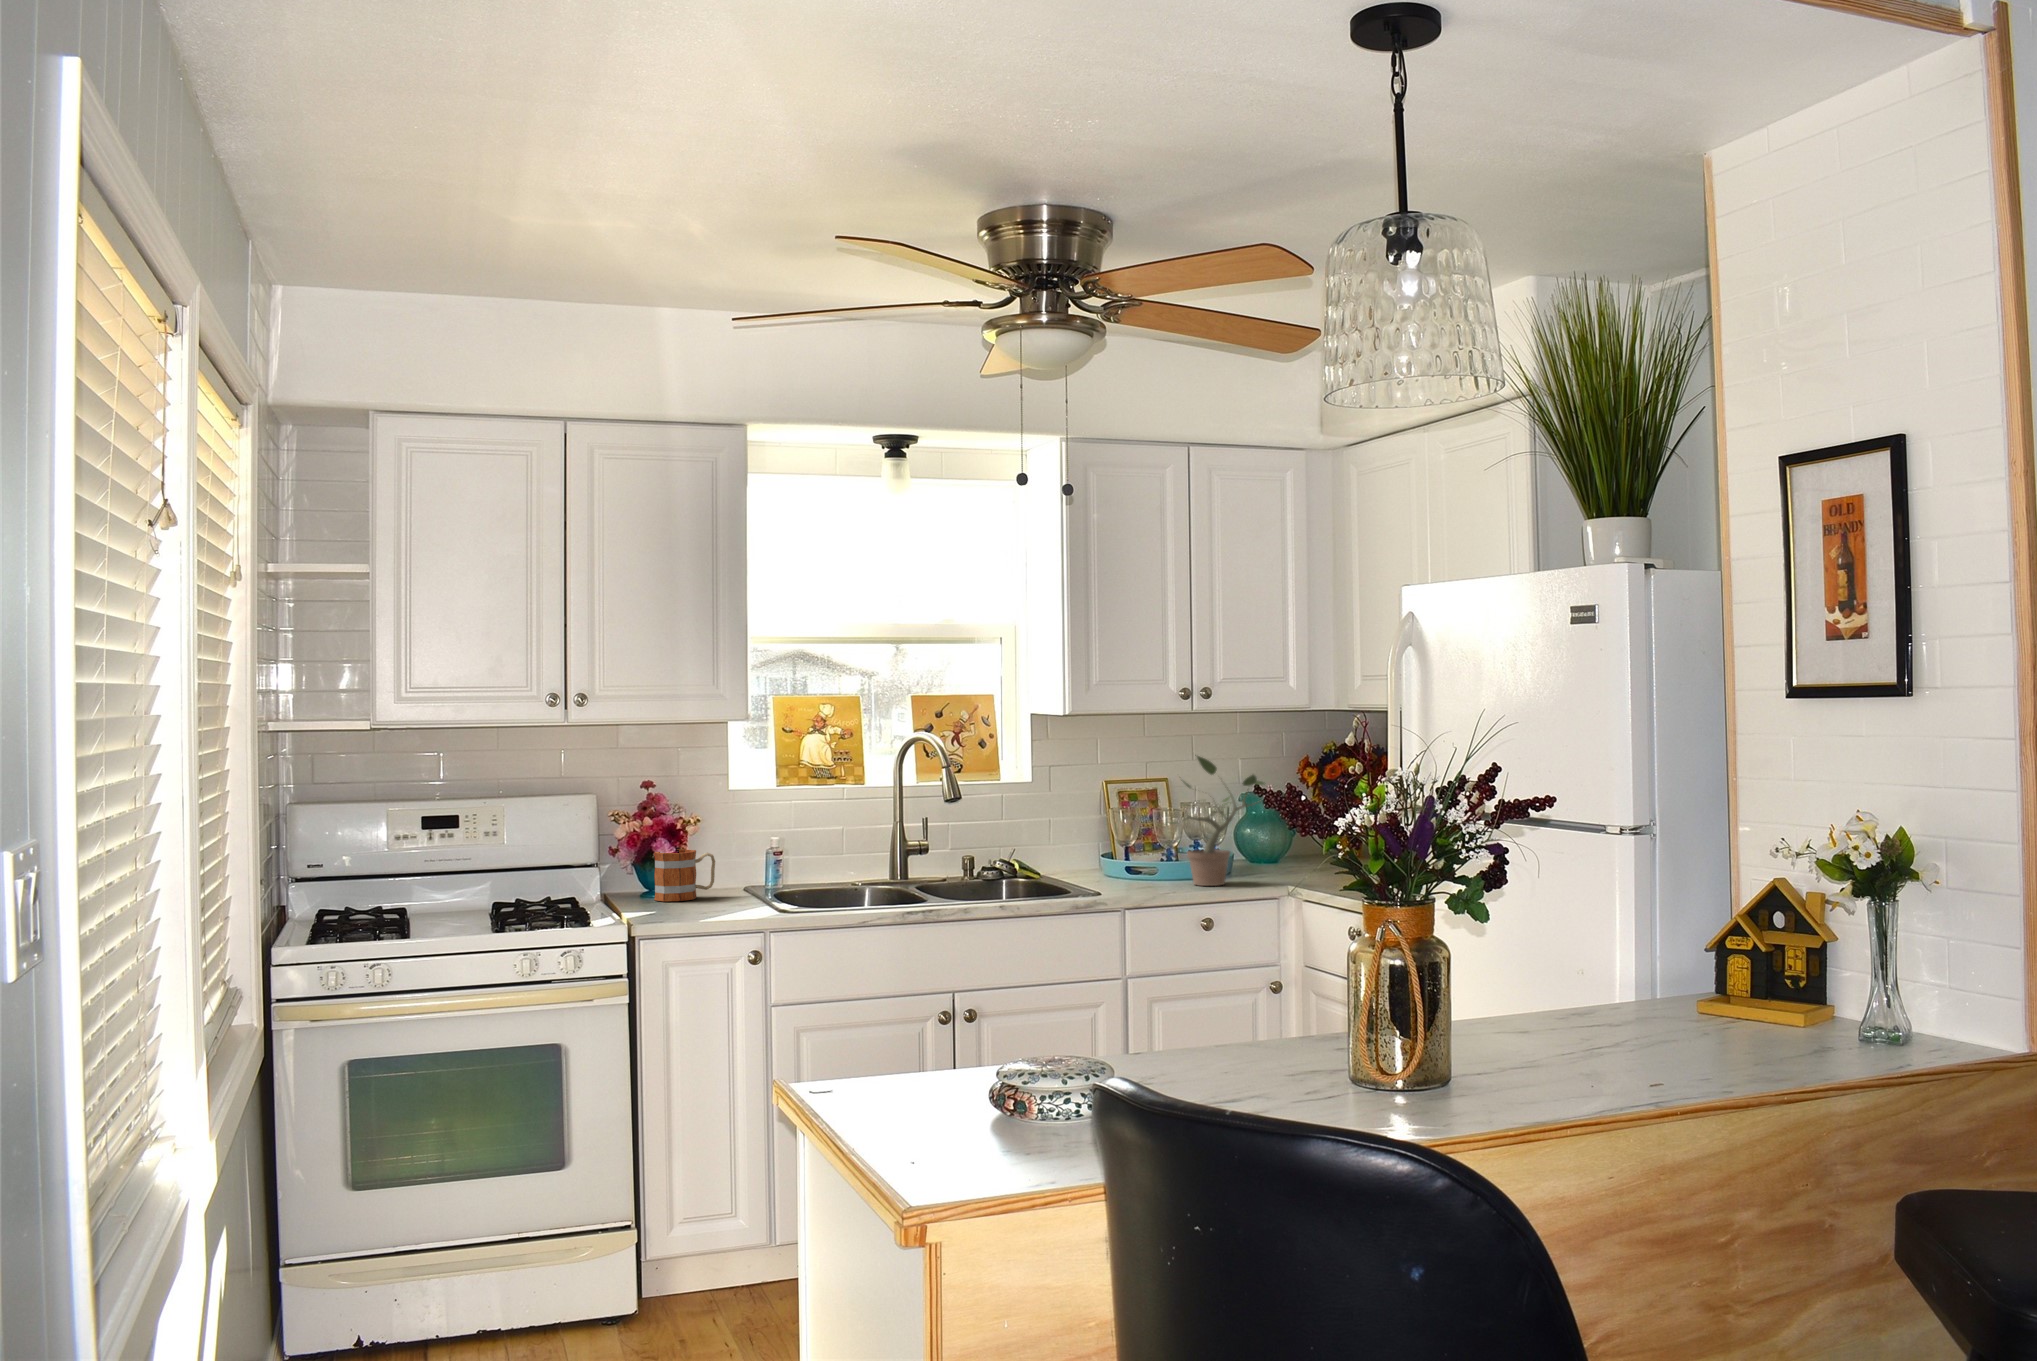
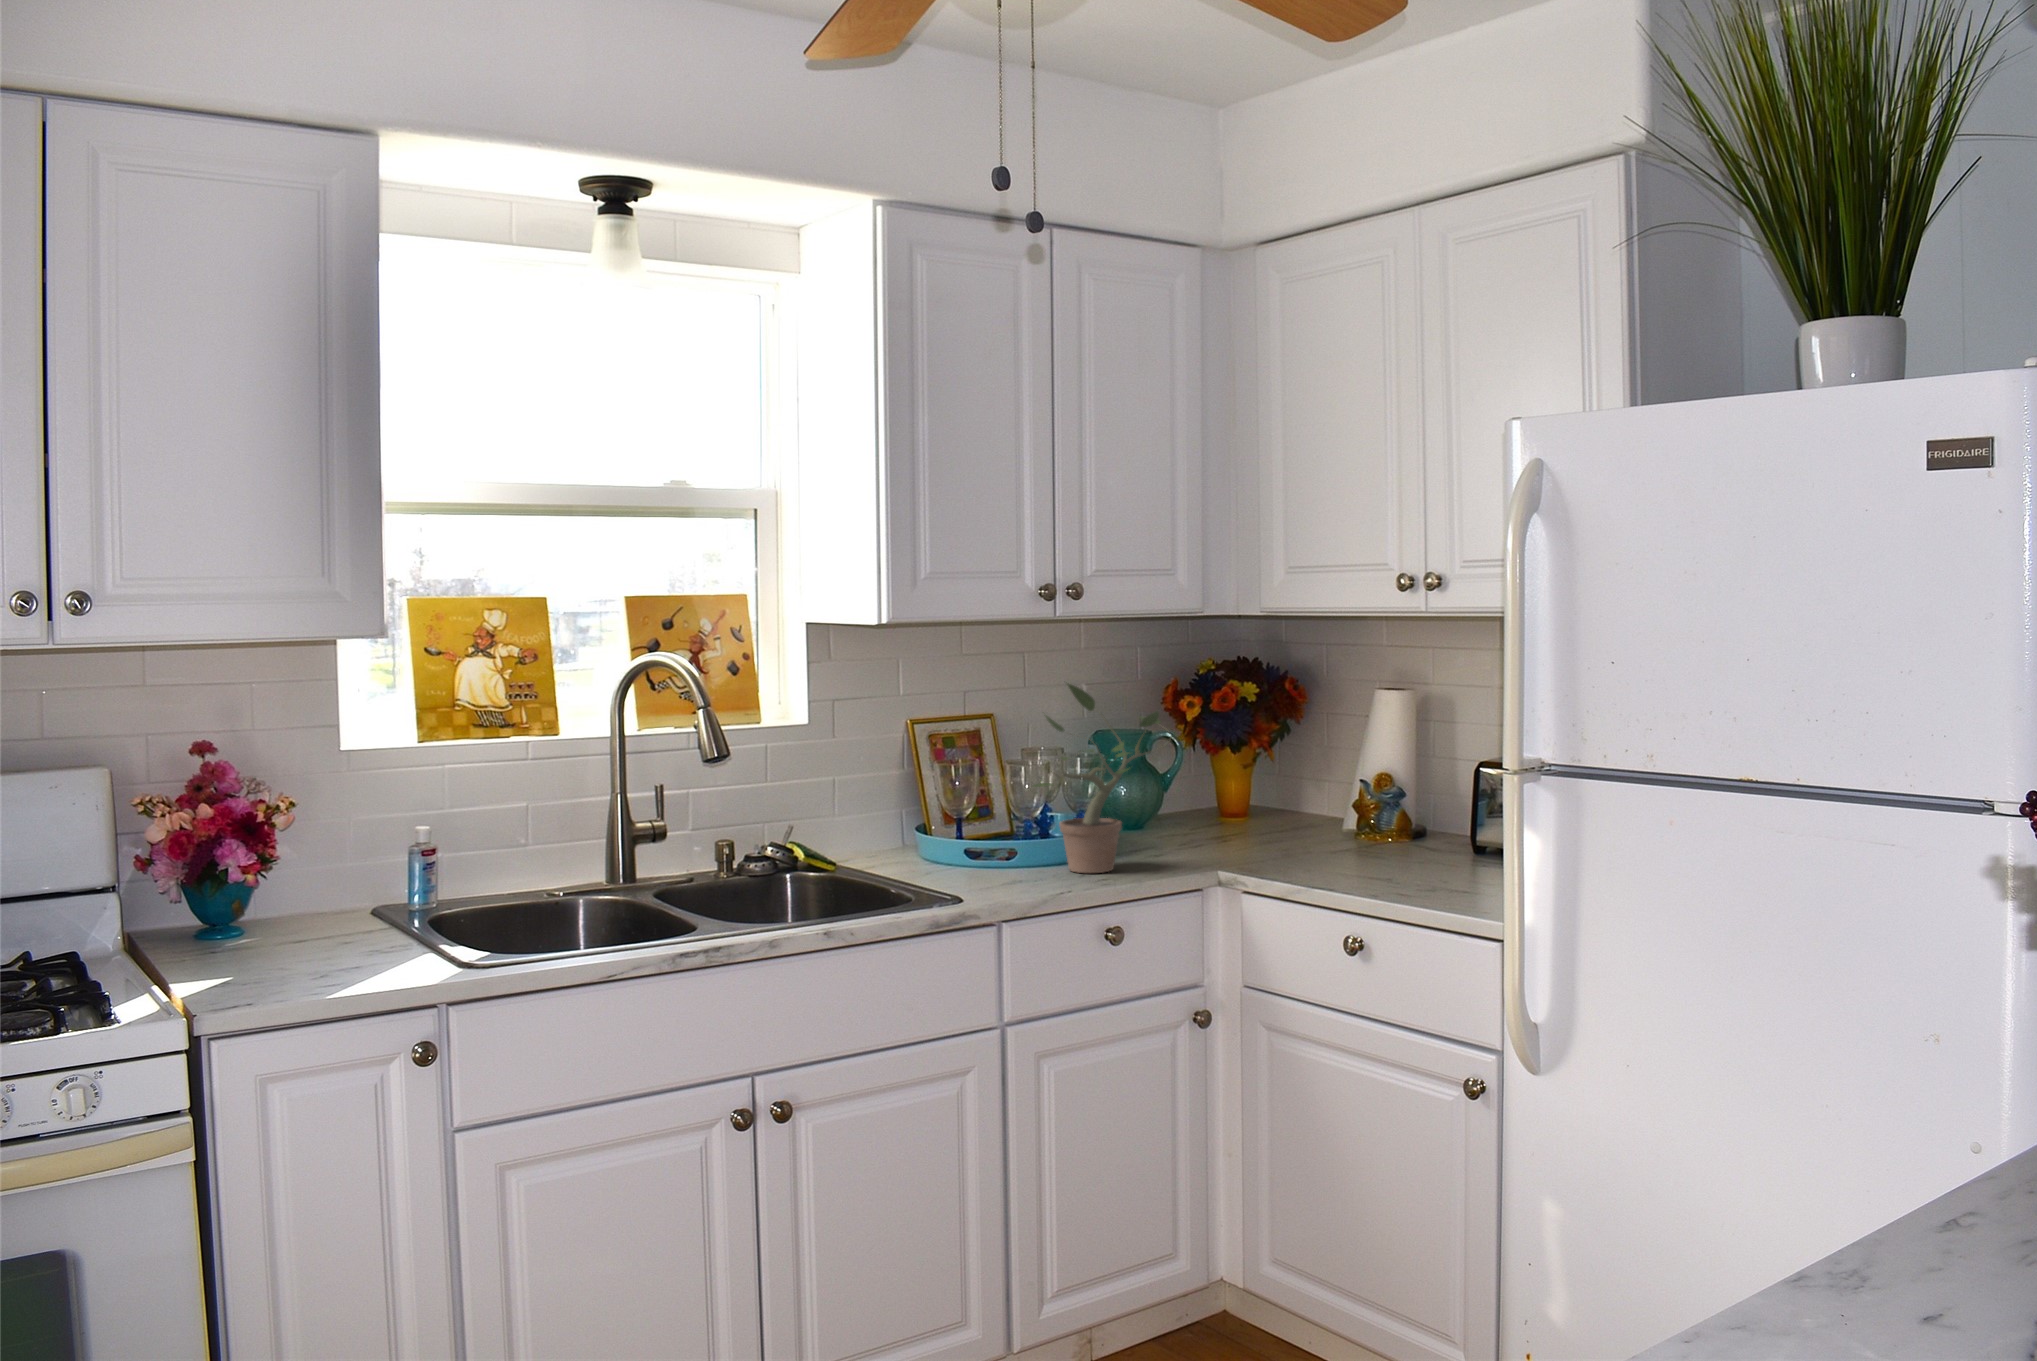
mug: present [654,849,715,901] -> none [219,856,328,948]

